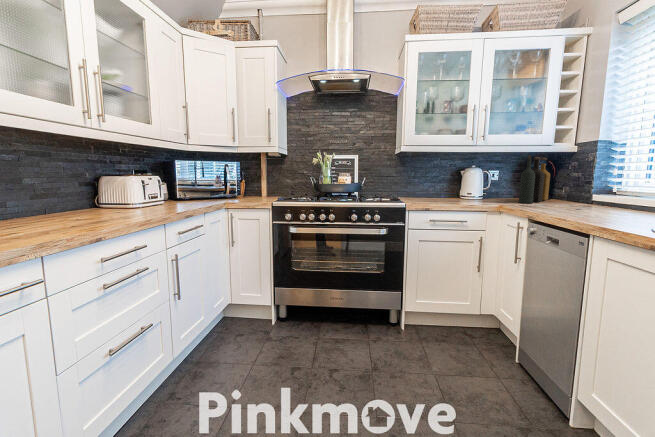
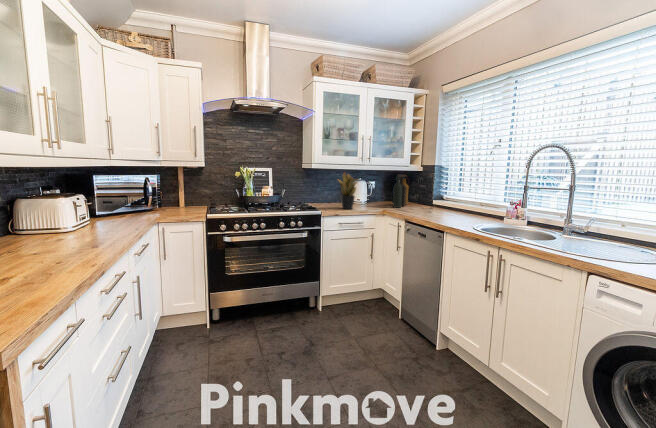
potted plant: none [431,151,467,203] -> present [339,172,356,209]

